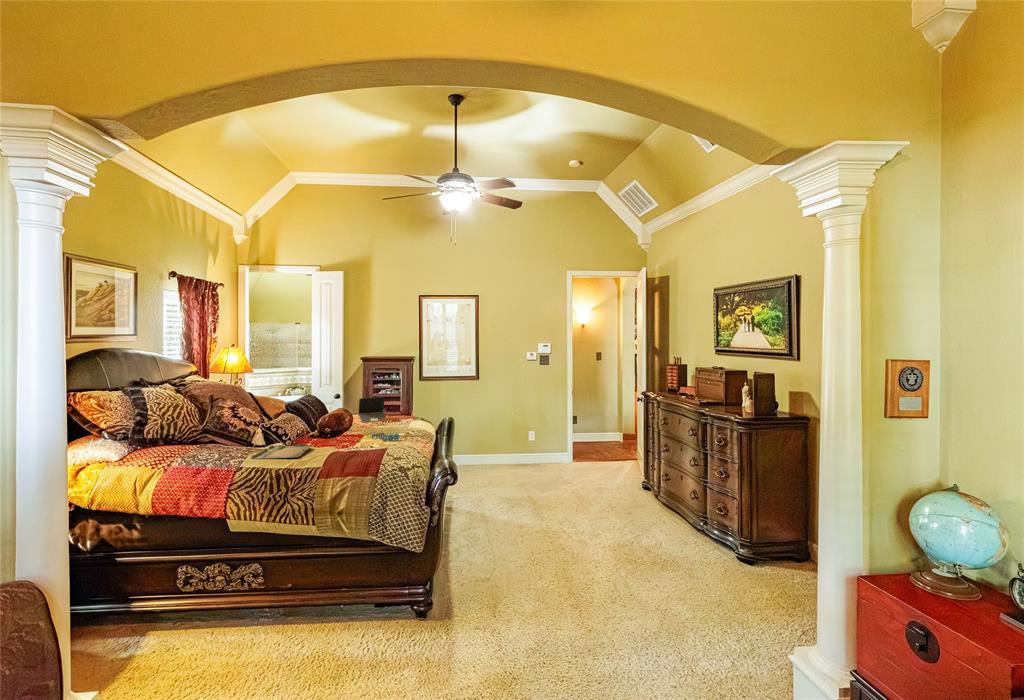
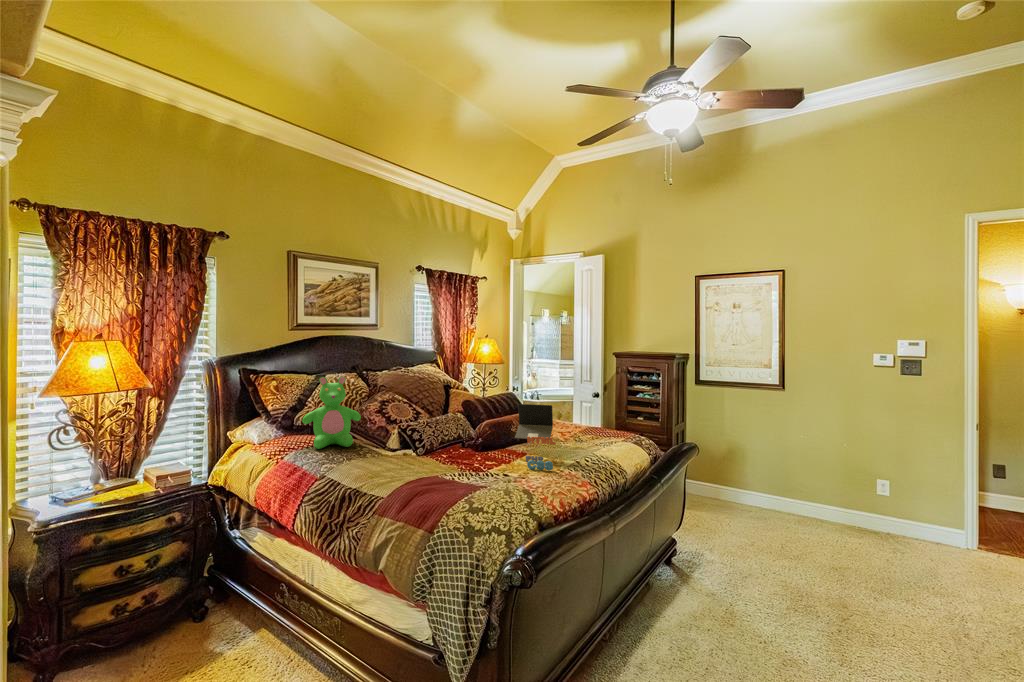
teddy bear: none [162,388,222,454] -> present [302,376,361,449]
tray: present [251,444,312,459] -> none [339,451,427,476]

